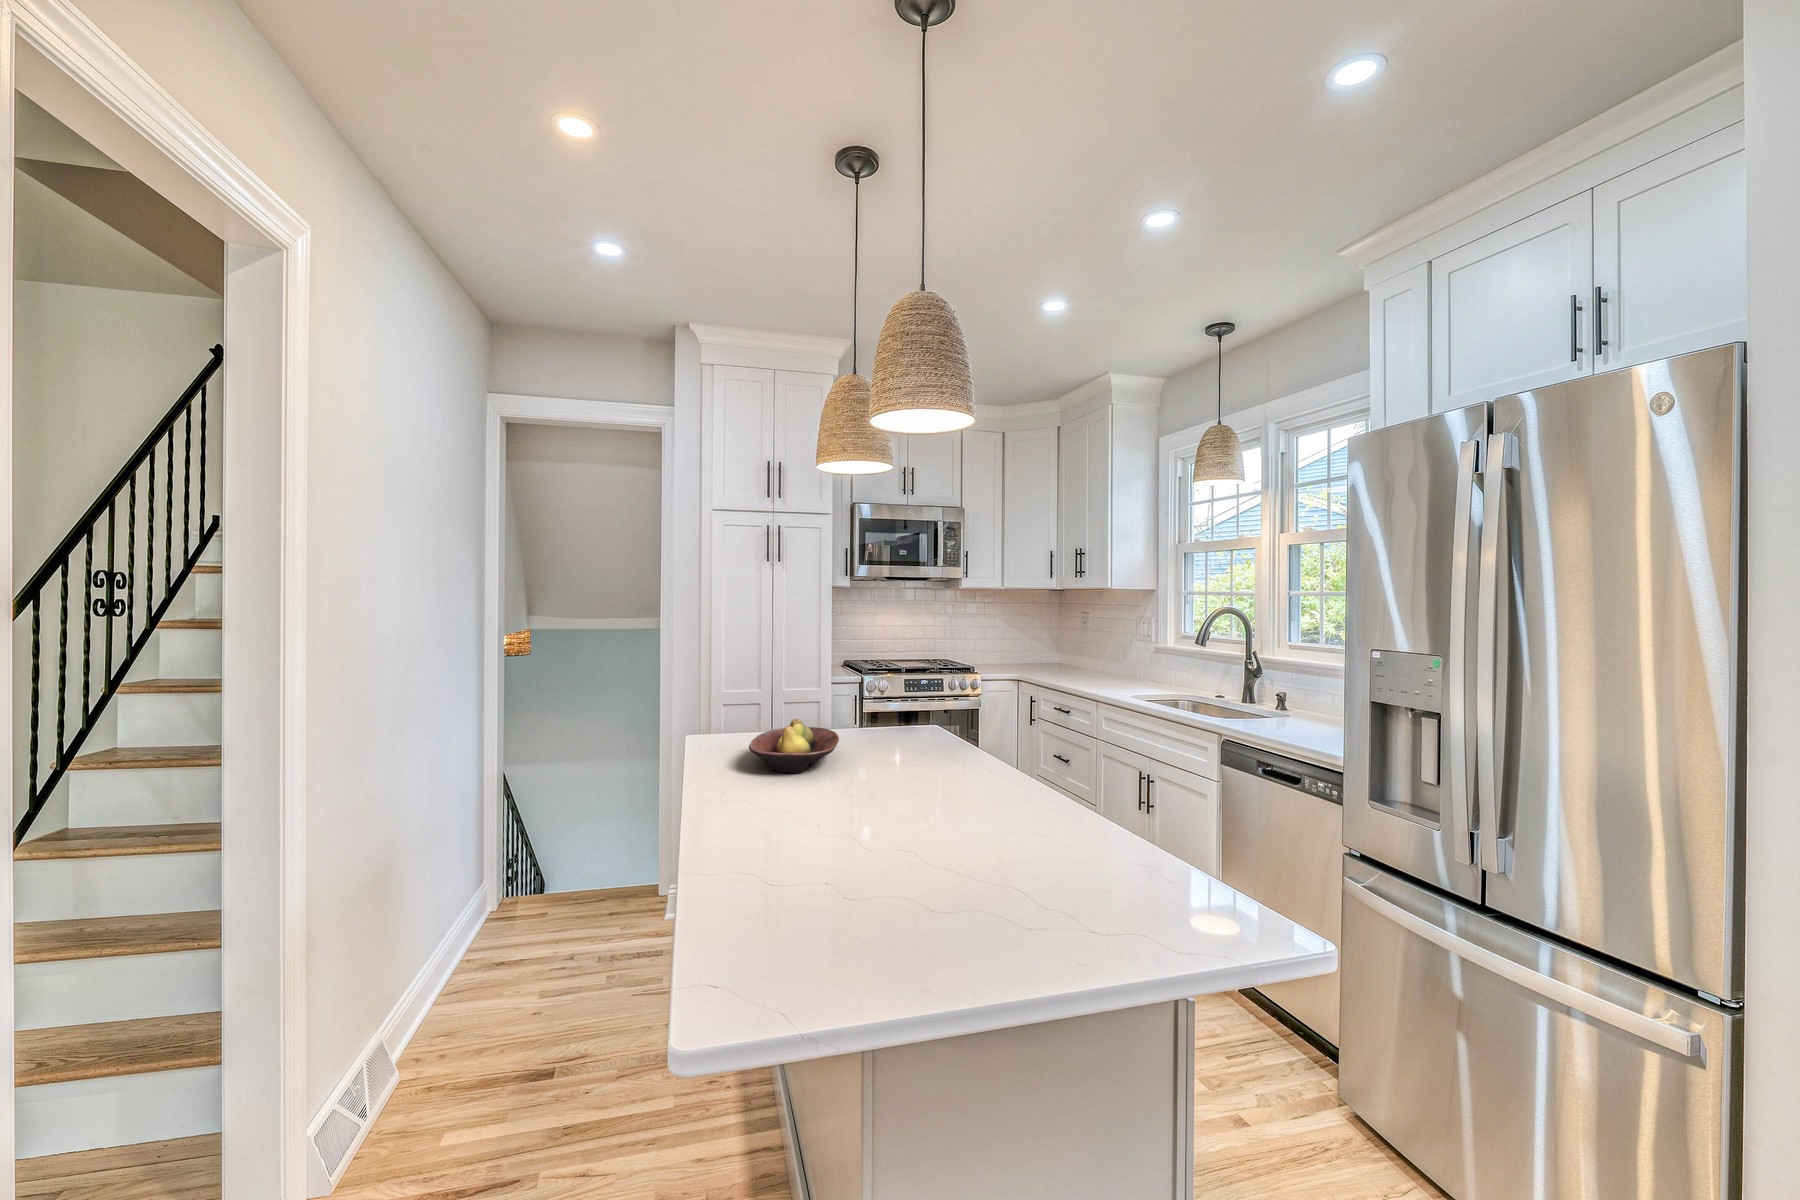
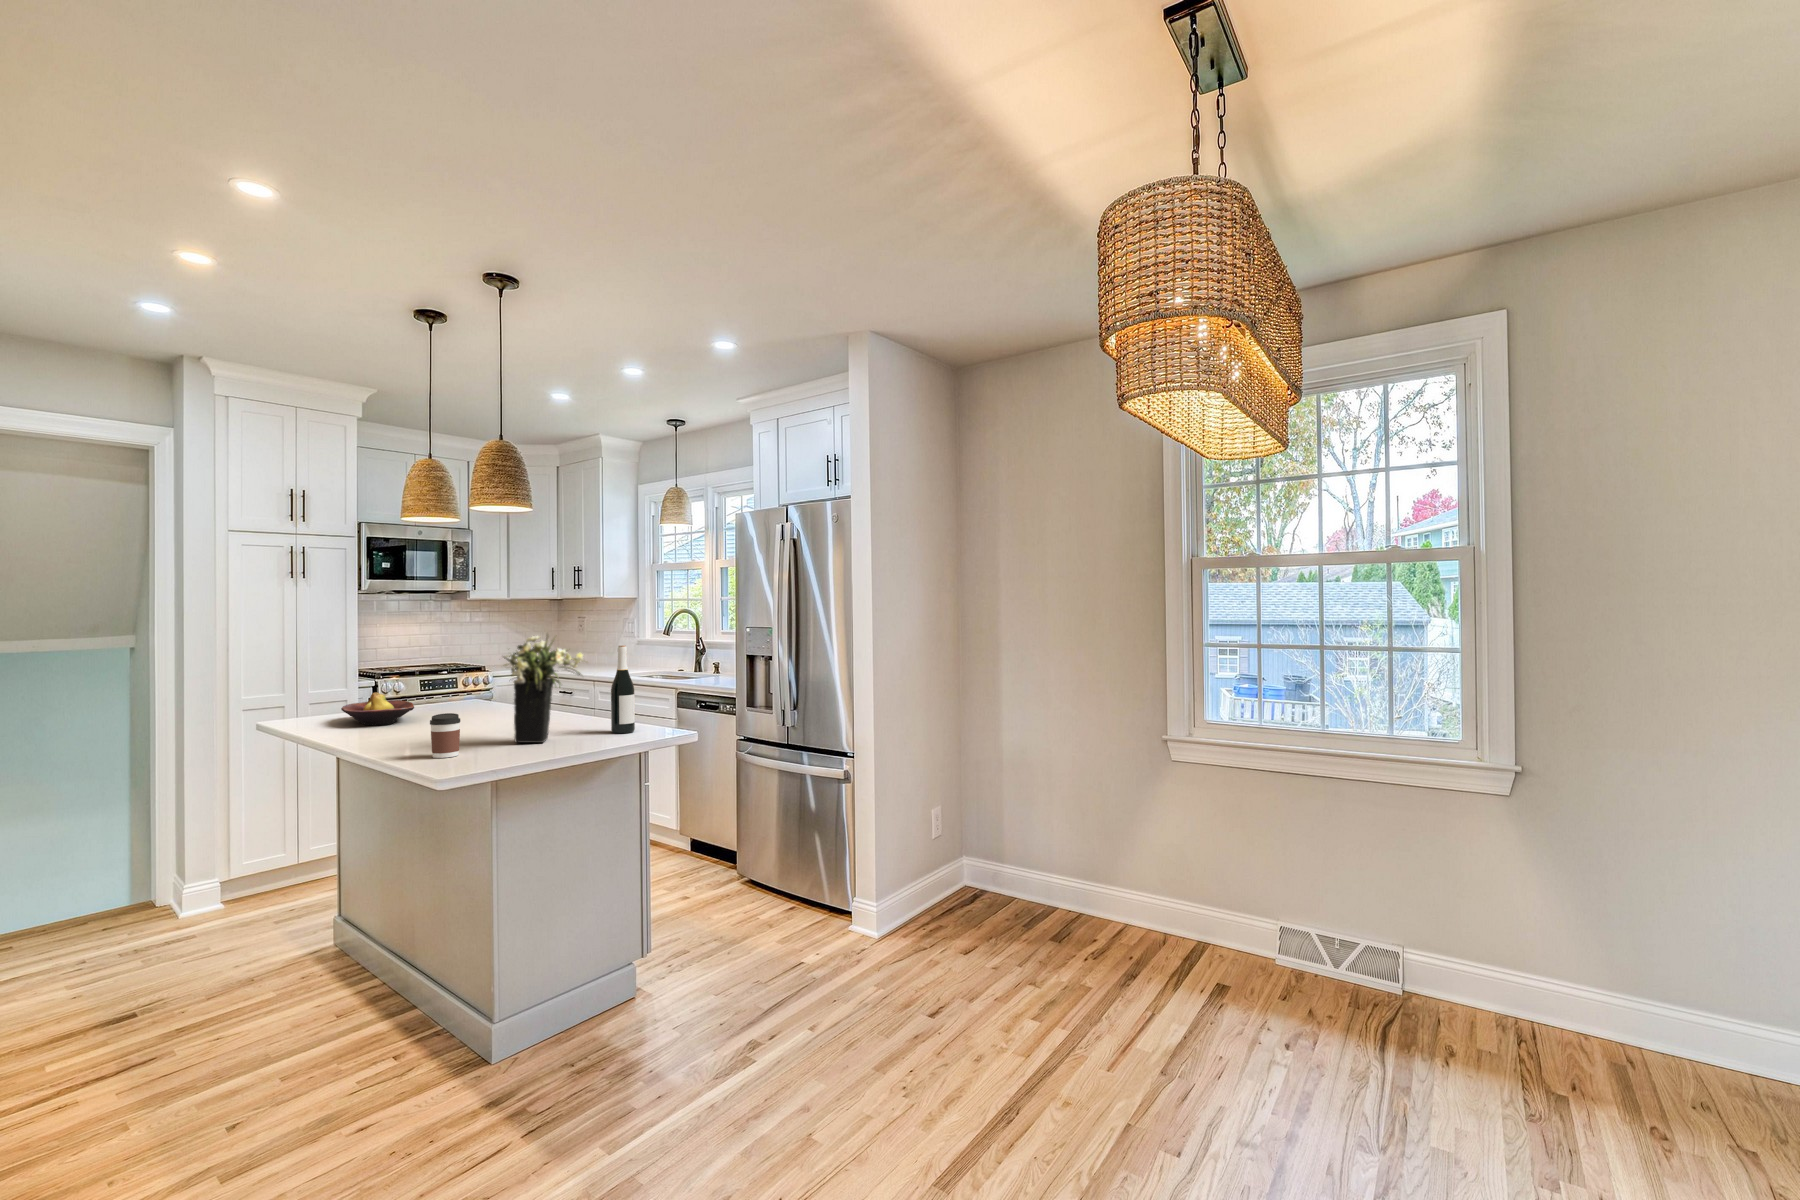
flower arrangement: none [882,665,1069,908] -> present [504,635,583,743]
wine bottle: none [1116,700,1168,900] -> present [611,645,635,733]
coffee cup: none [744,829,801,934] -> present [430,713,460,758]

